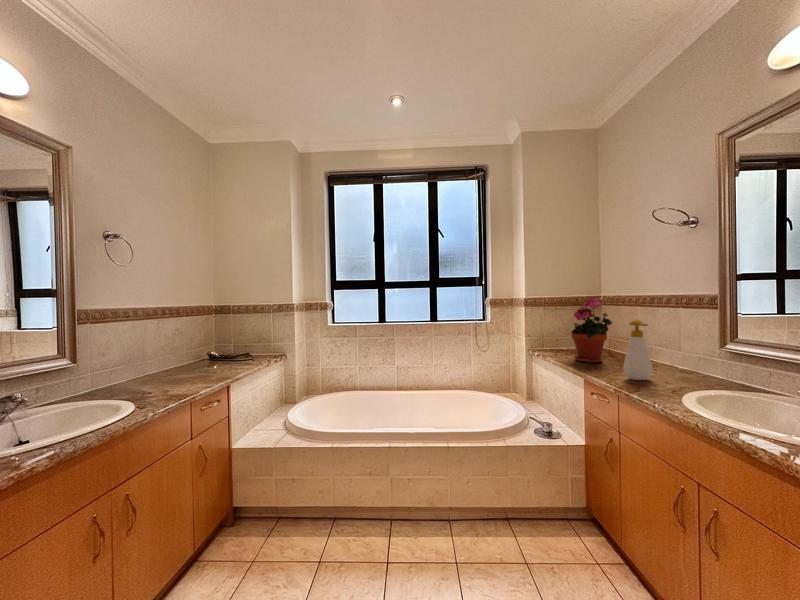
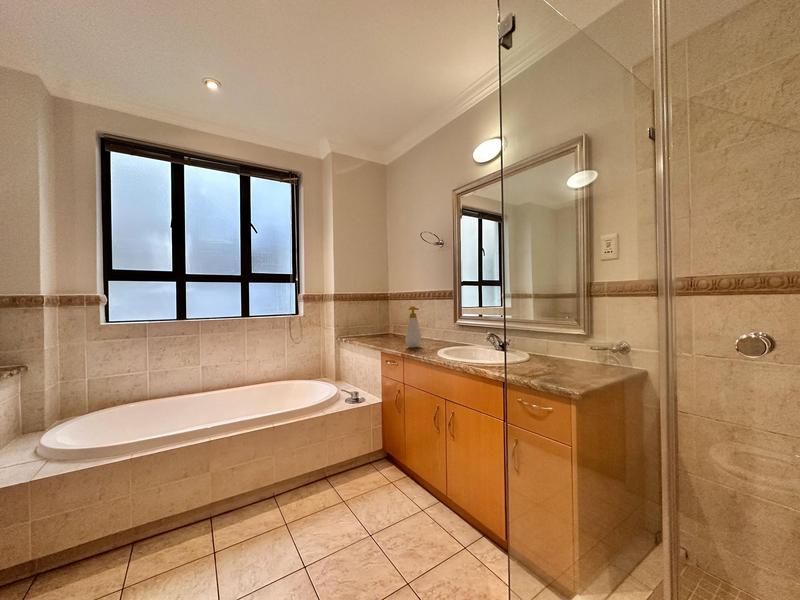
potted plant: present [571,298,612,363] -> none [371,292,398,341]

